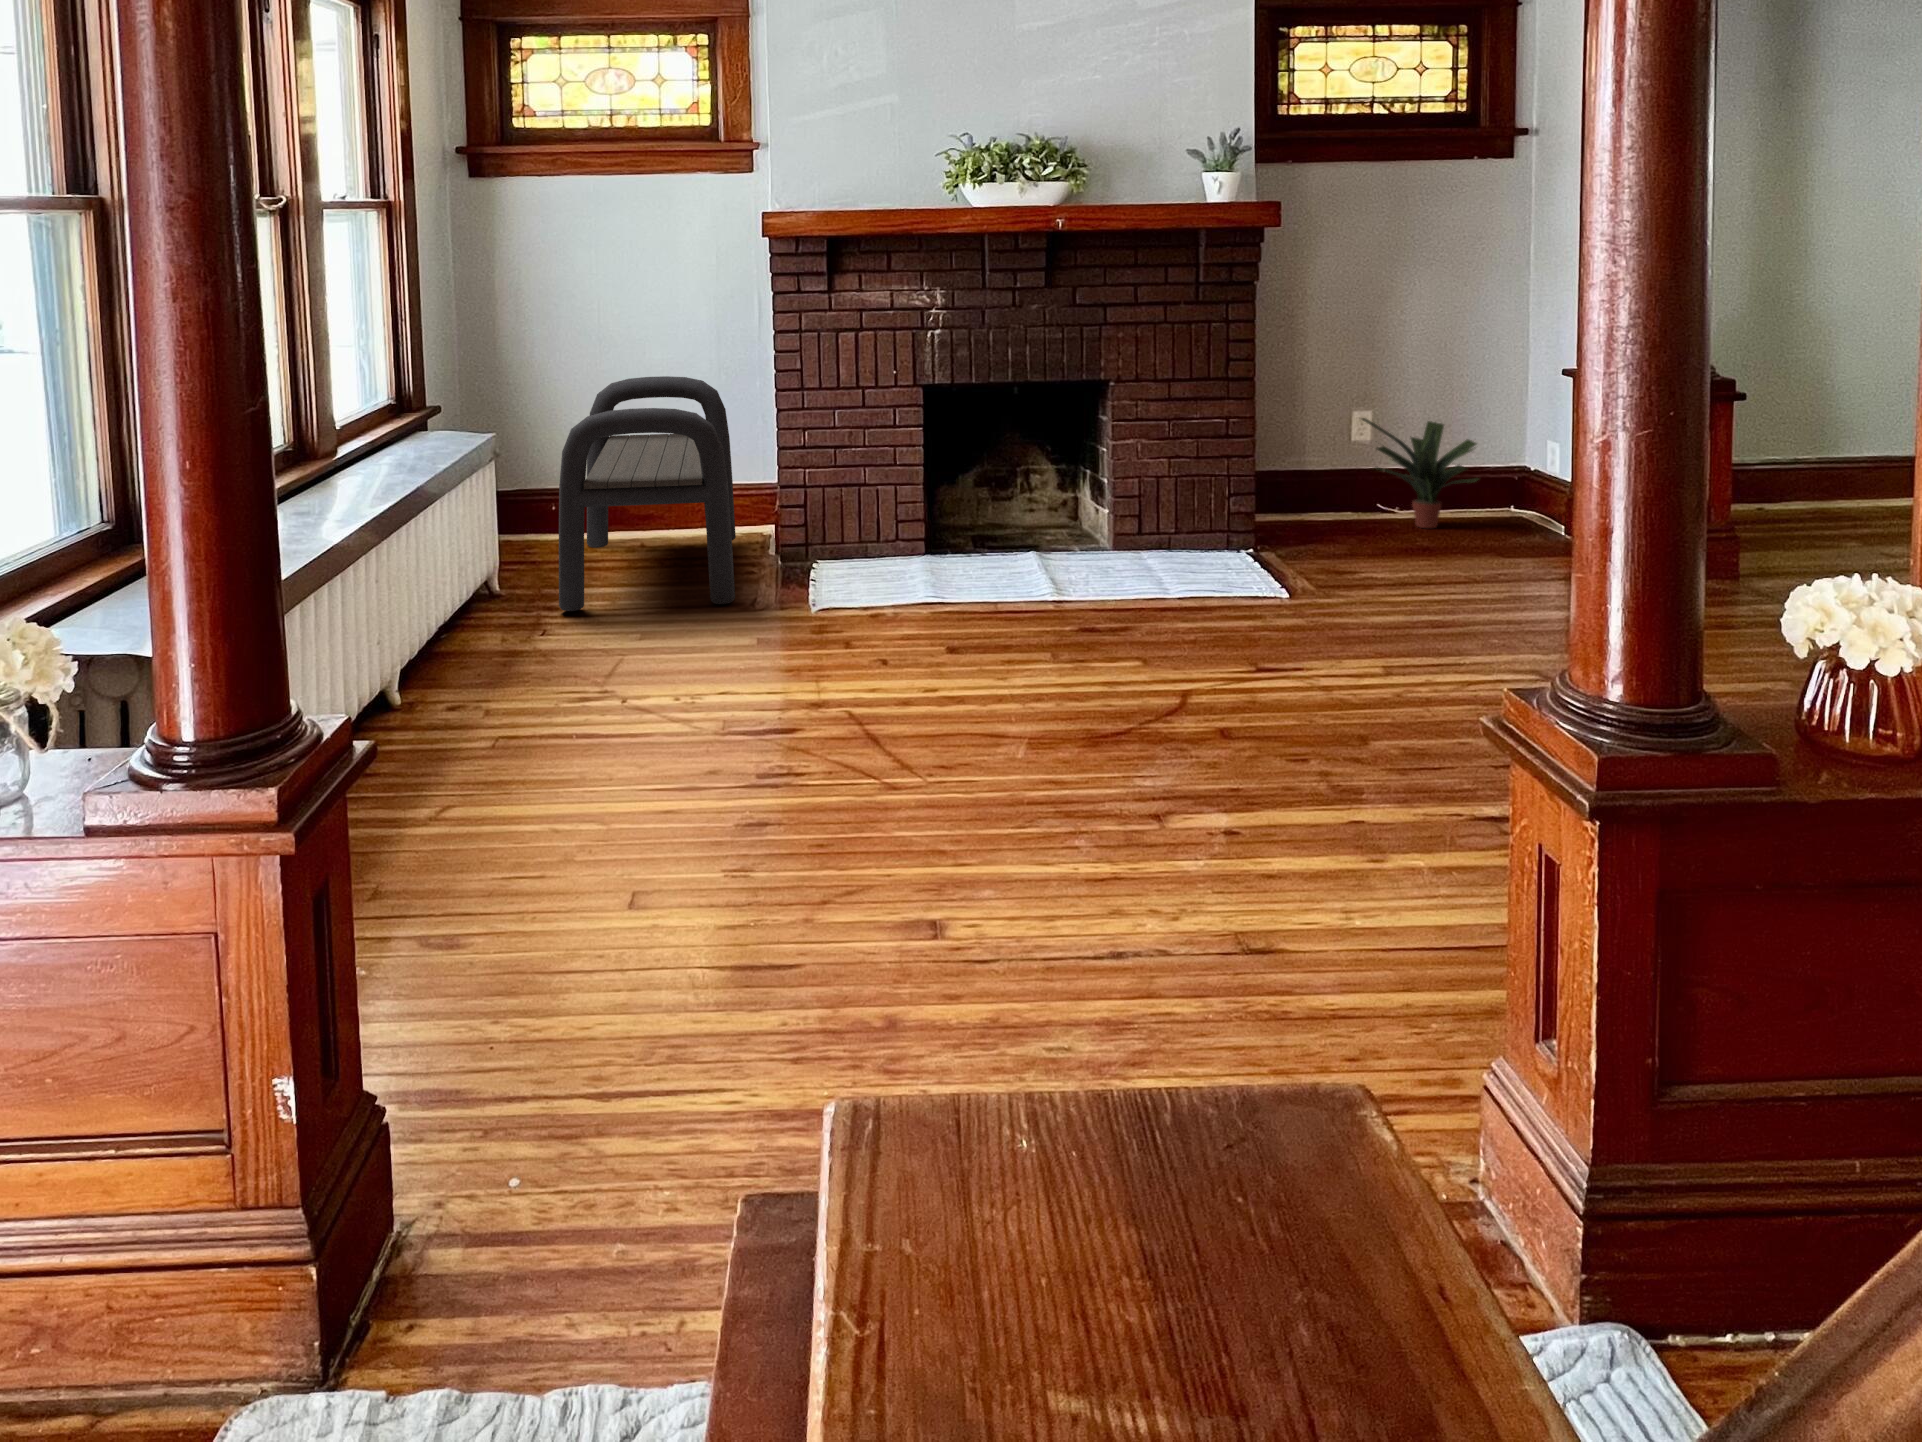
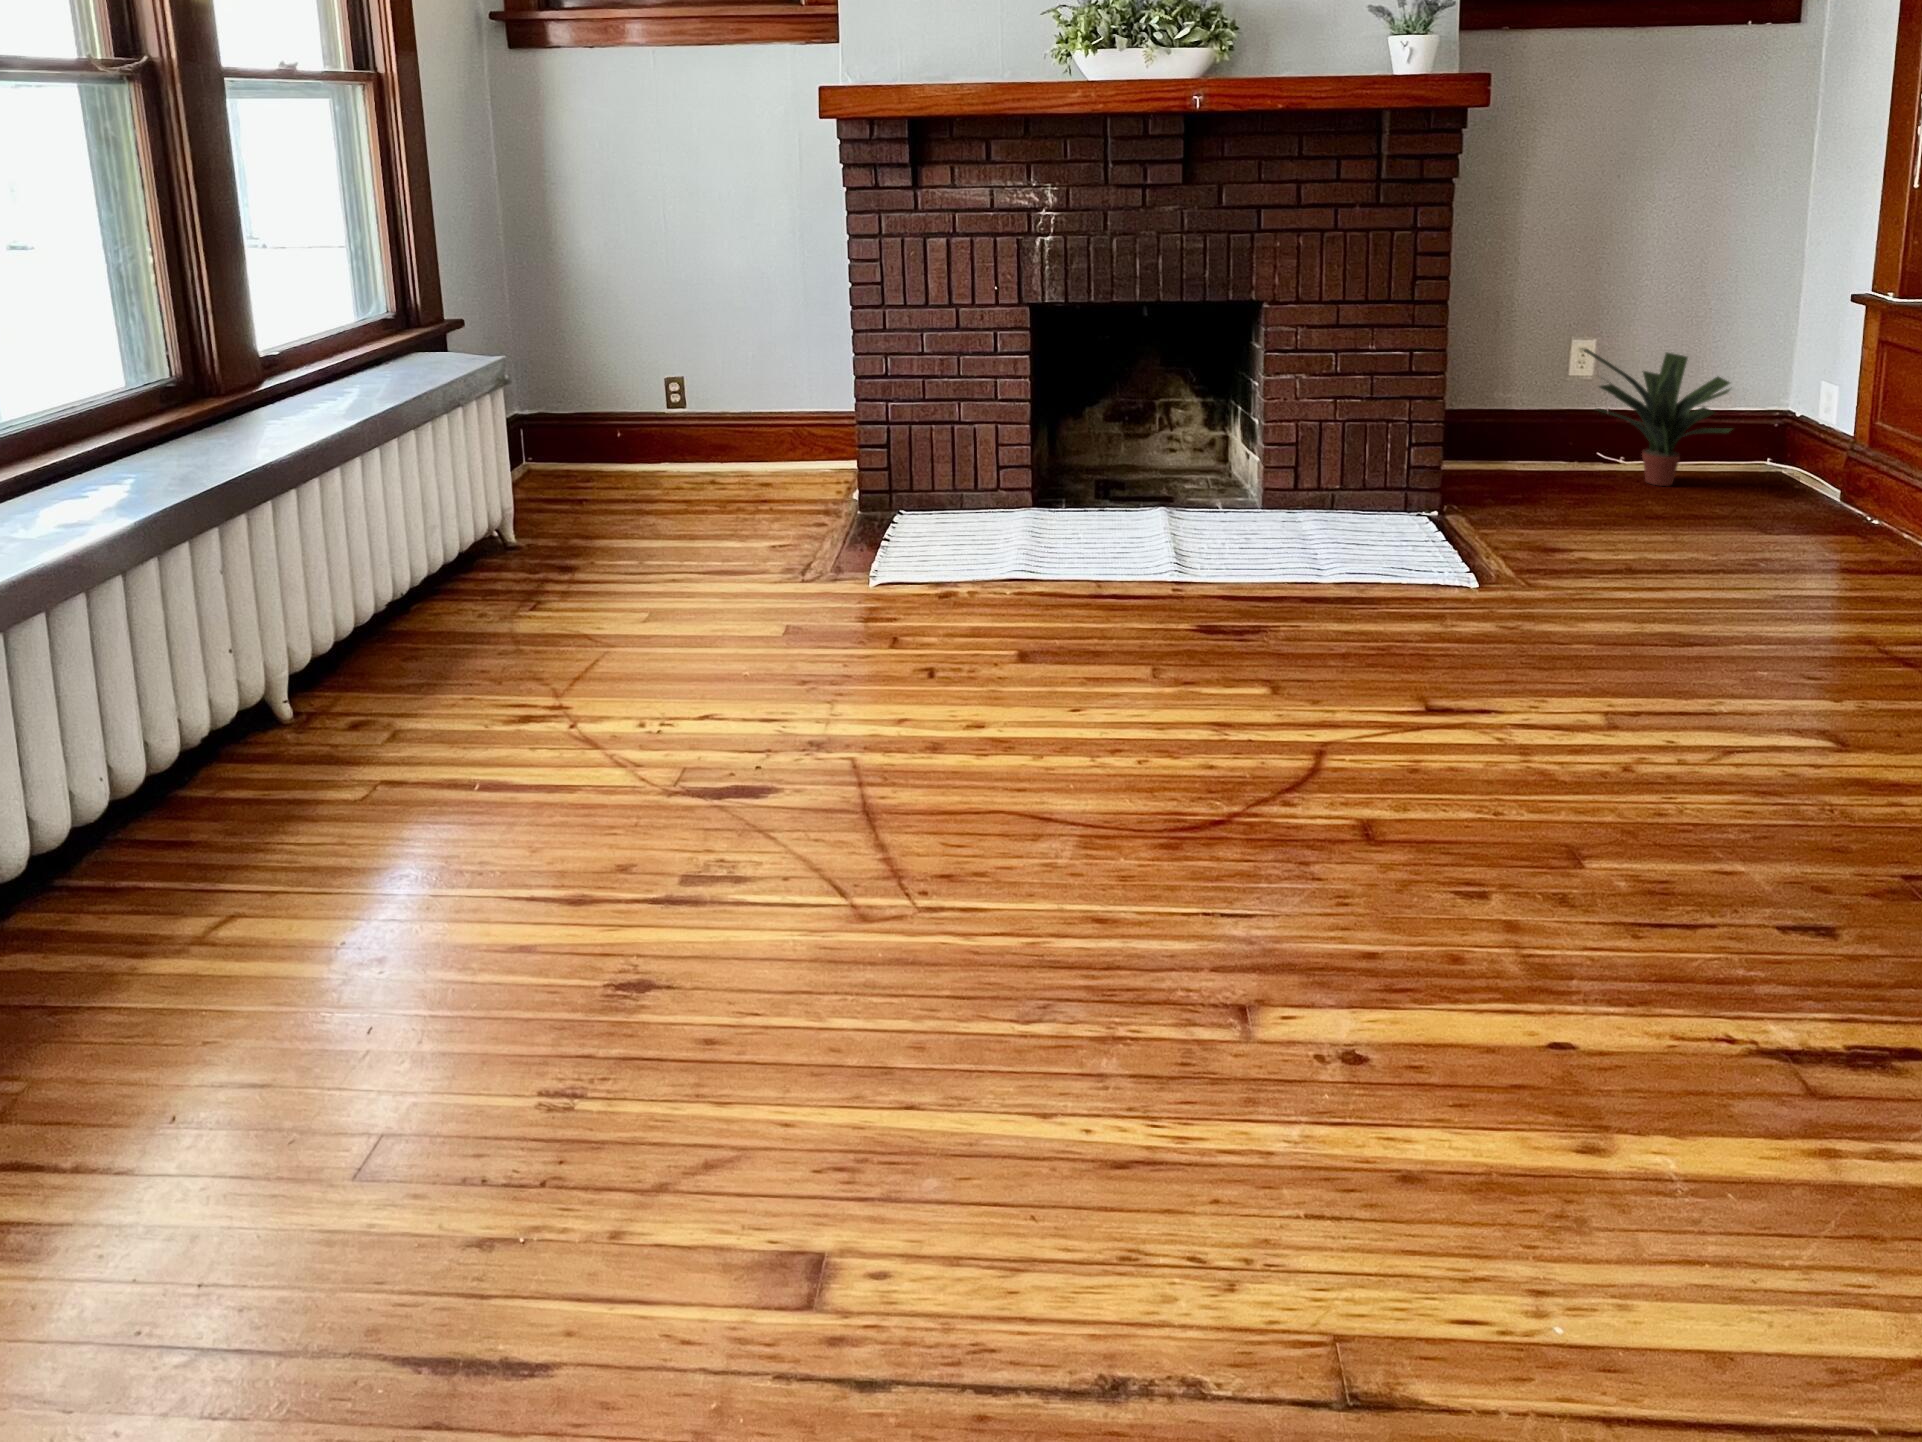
bench: present [559,376,736,611] -> none [567,285,825,573]

